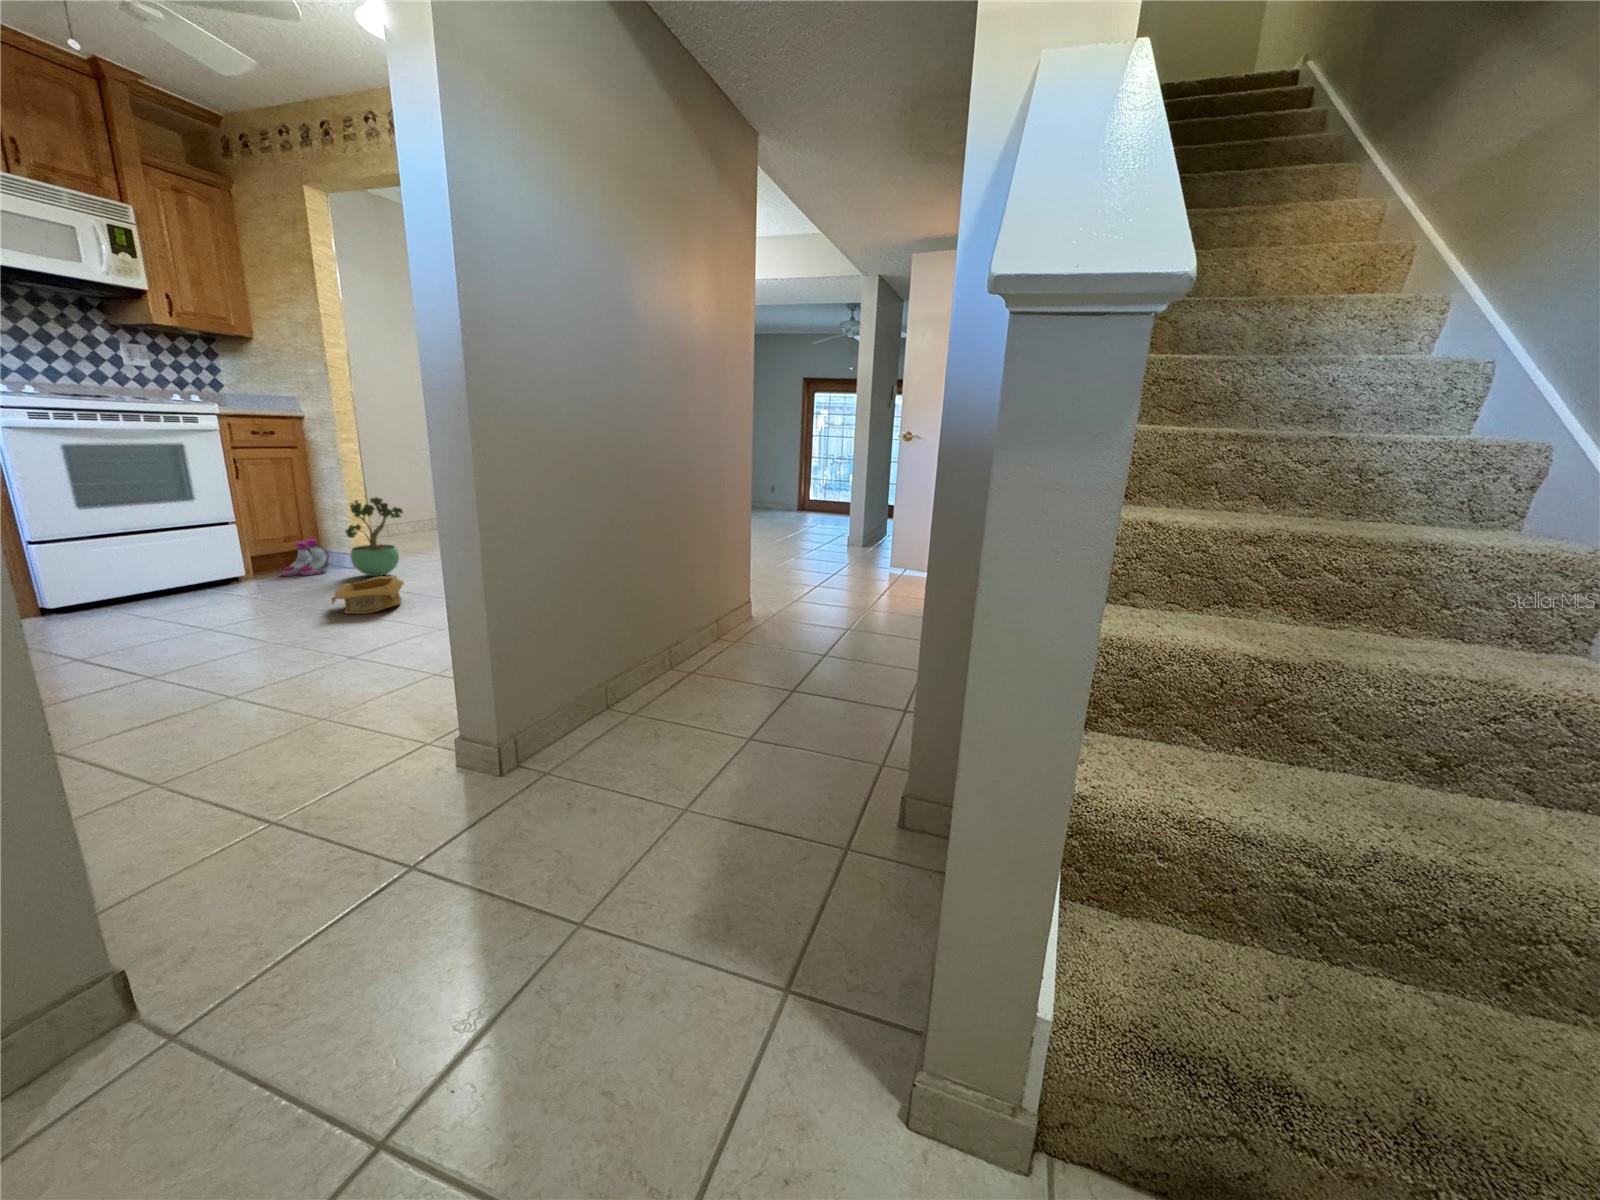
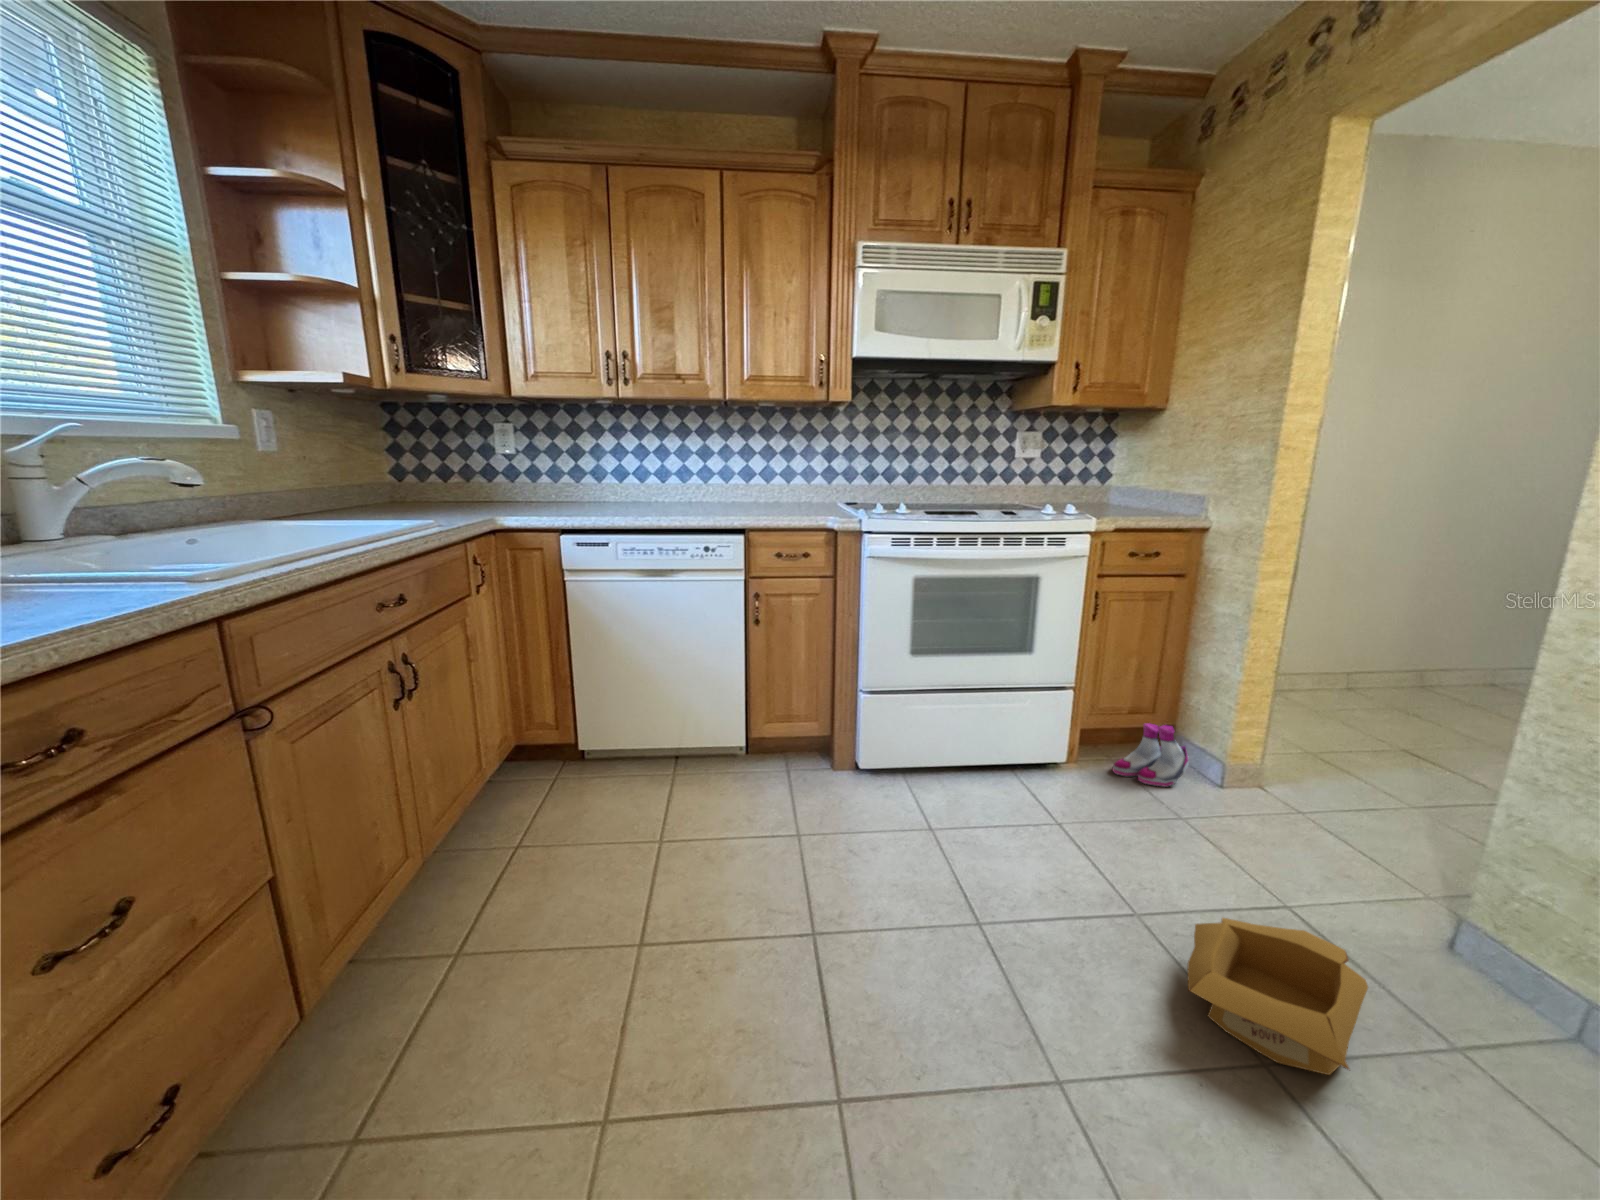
potted plant: present [346,497,403,576] -> none [1227,696,1363,845]

